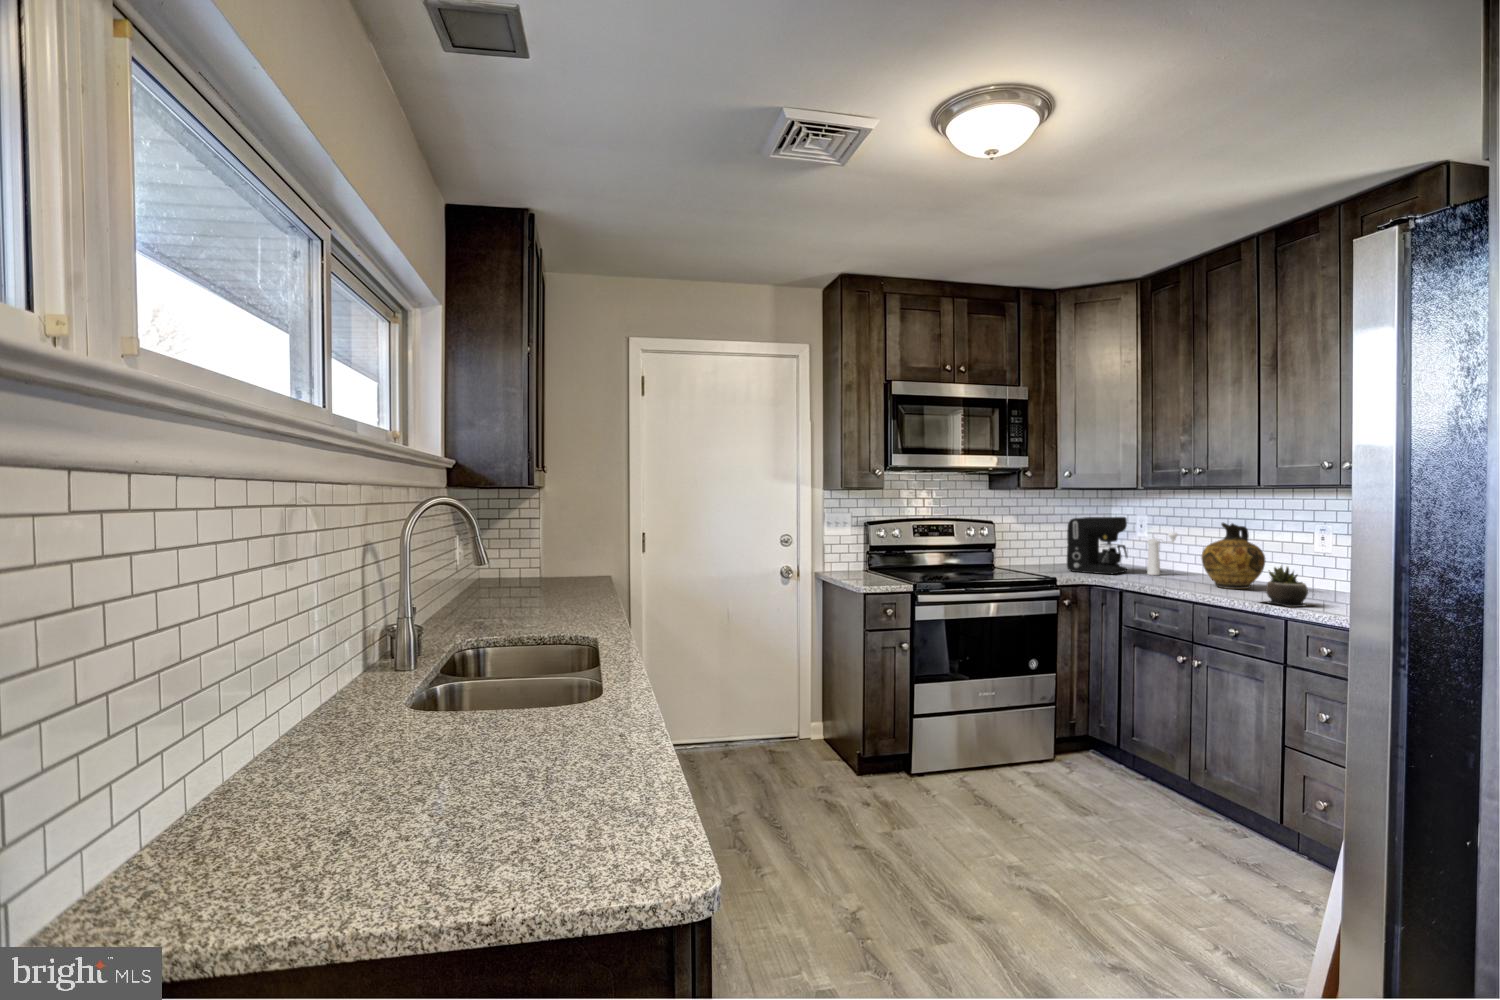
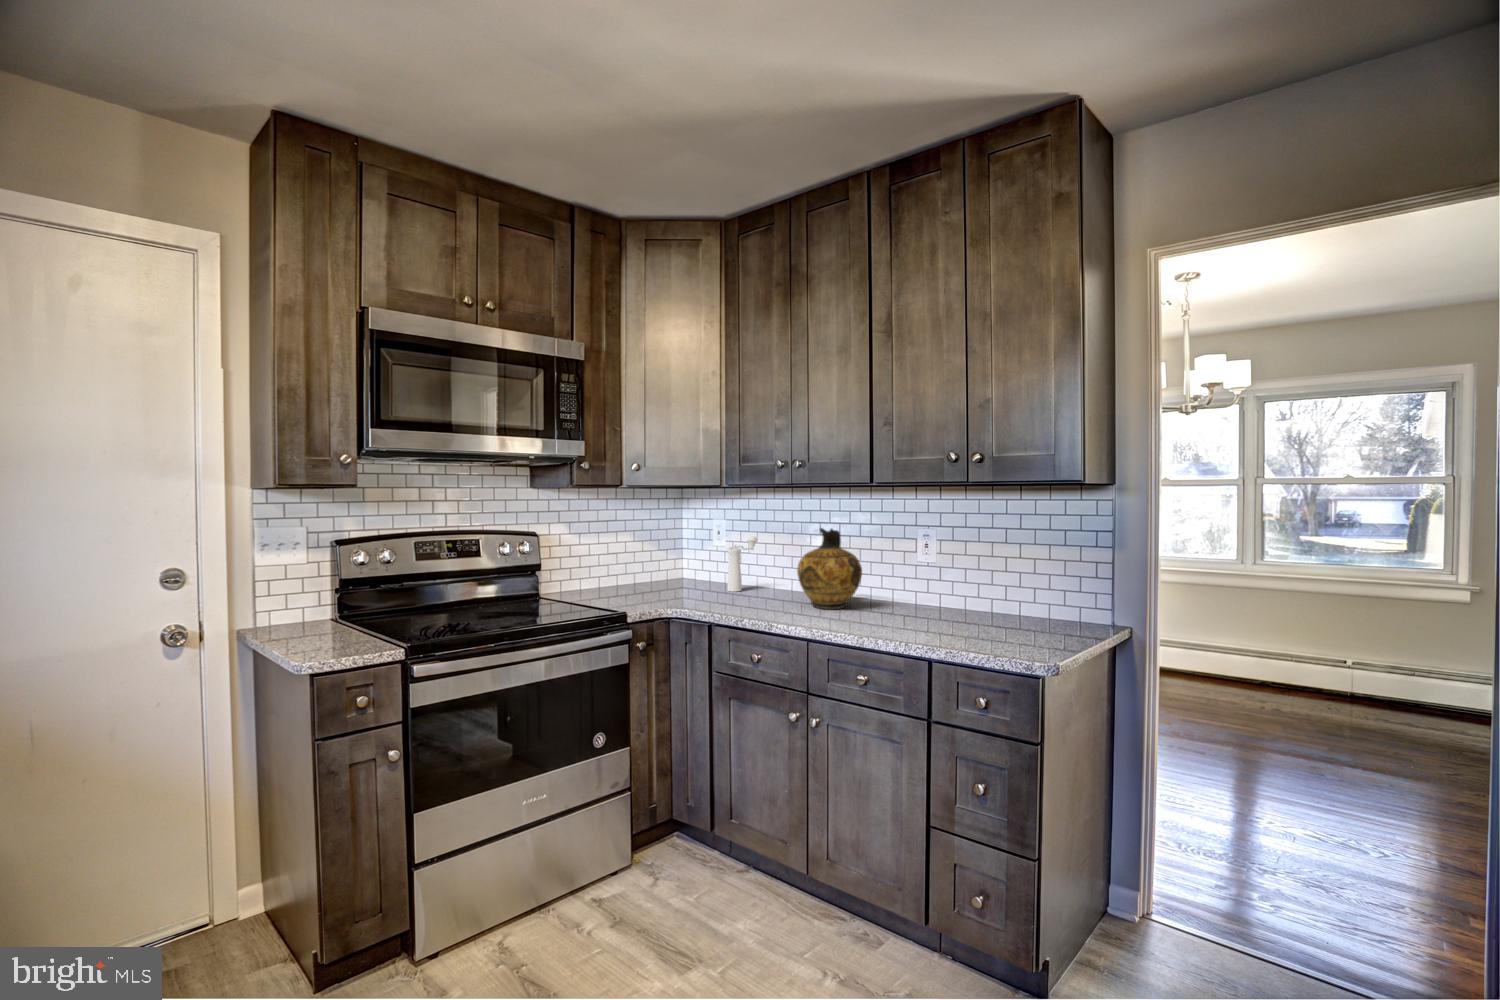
coffee maker: present [1067,517,1128,574] -> none [635,519,707,596]
succulent plant: present [1263,567,1312,607] -> none [881,585,939,640]

